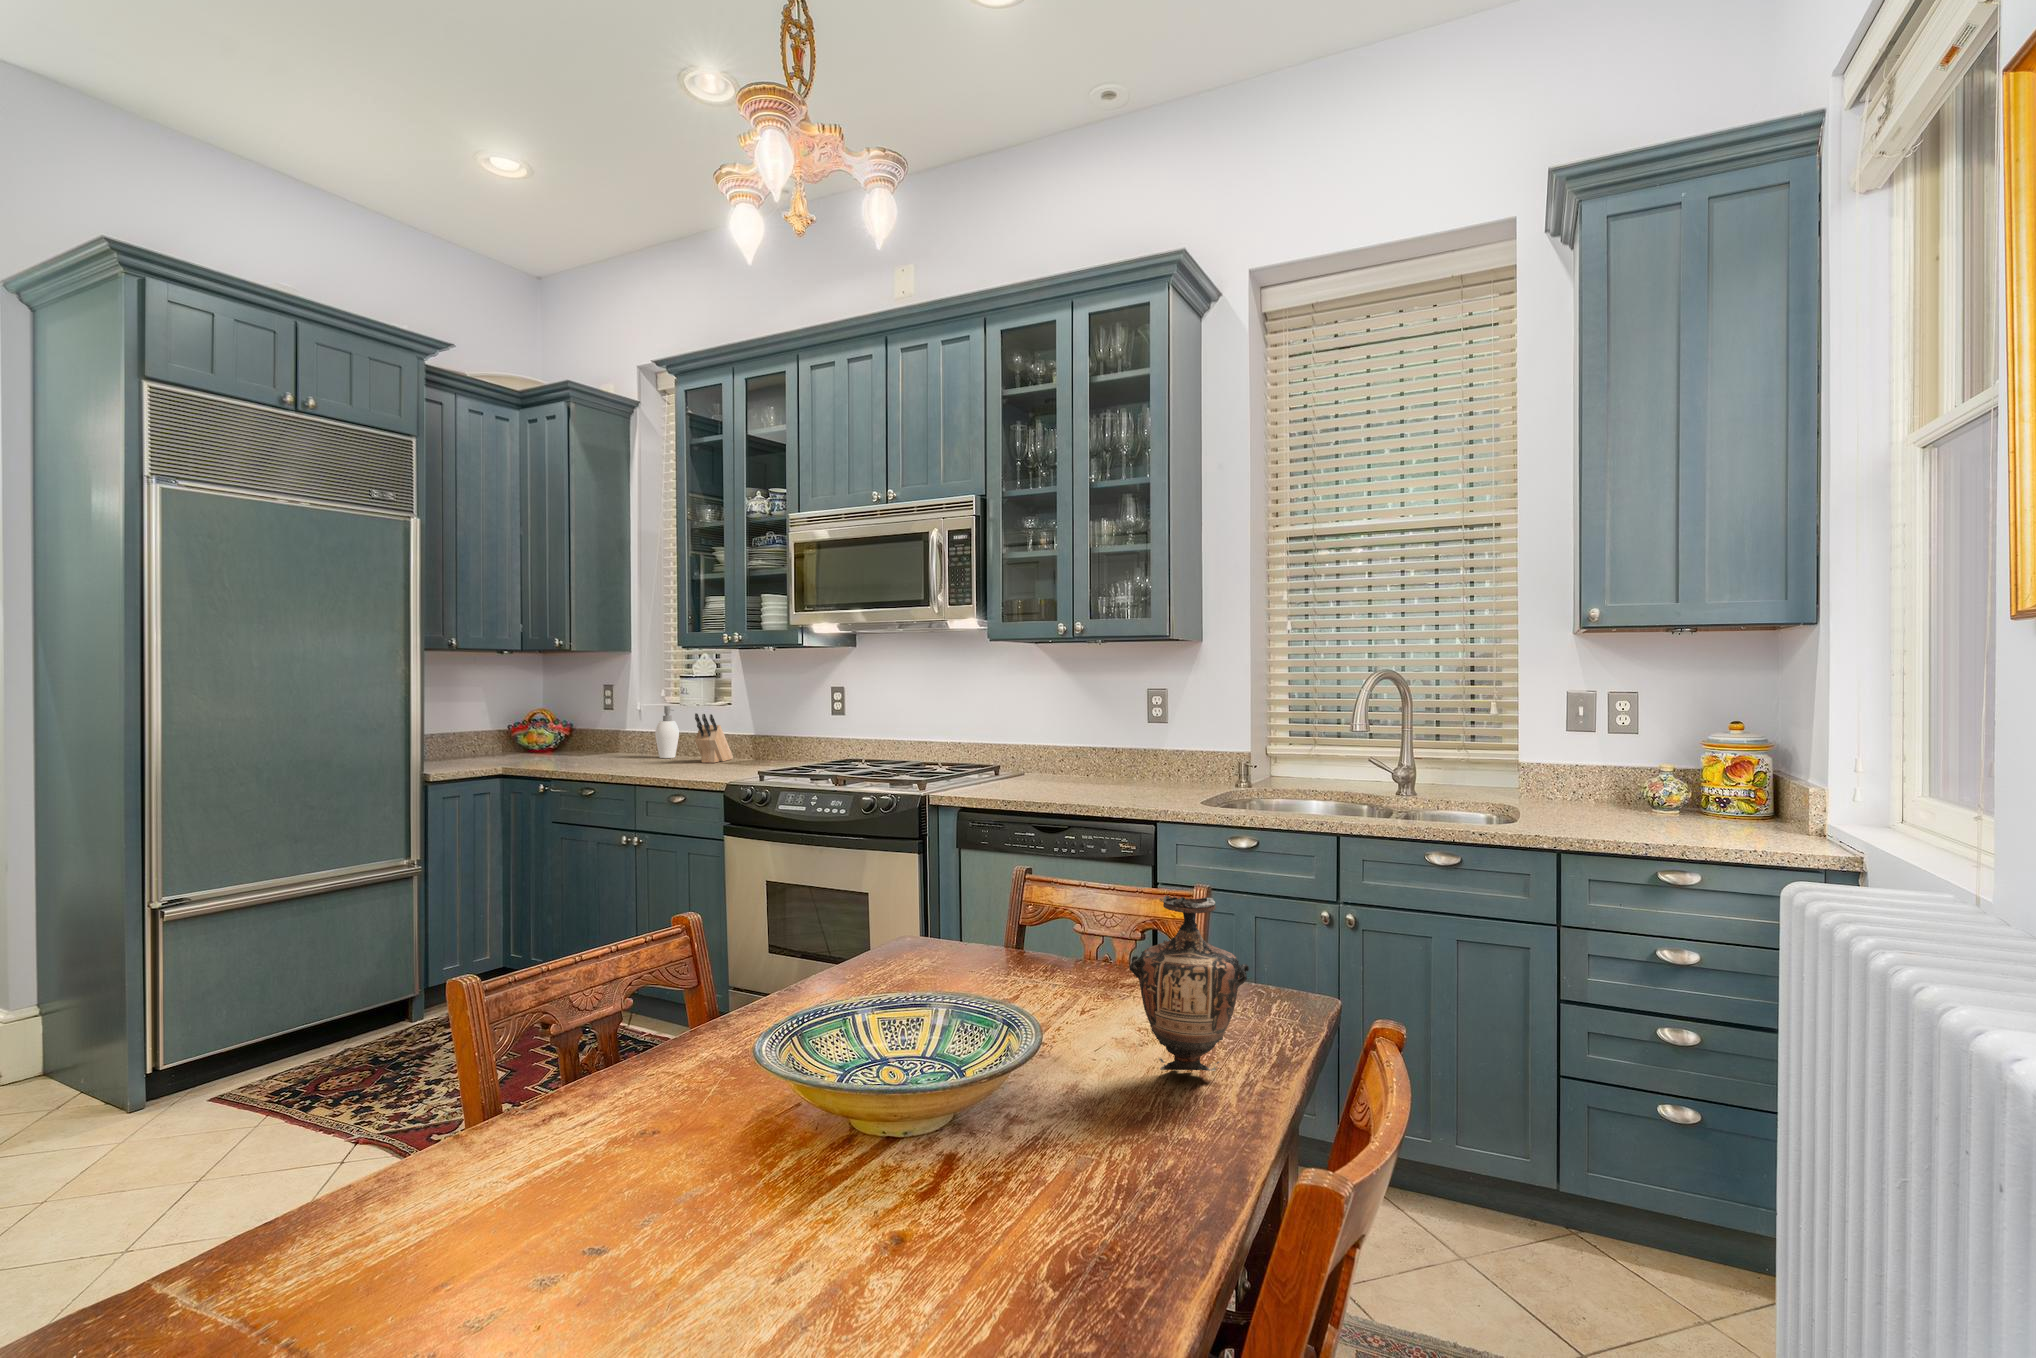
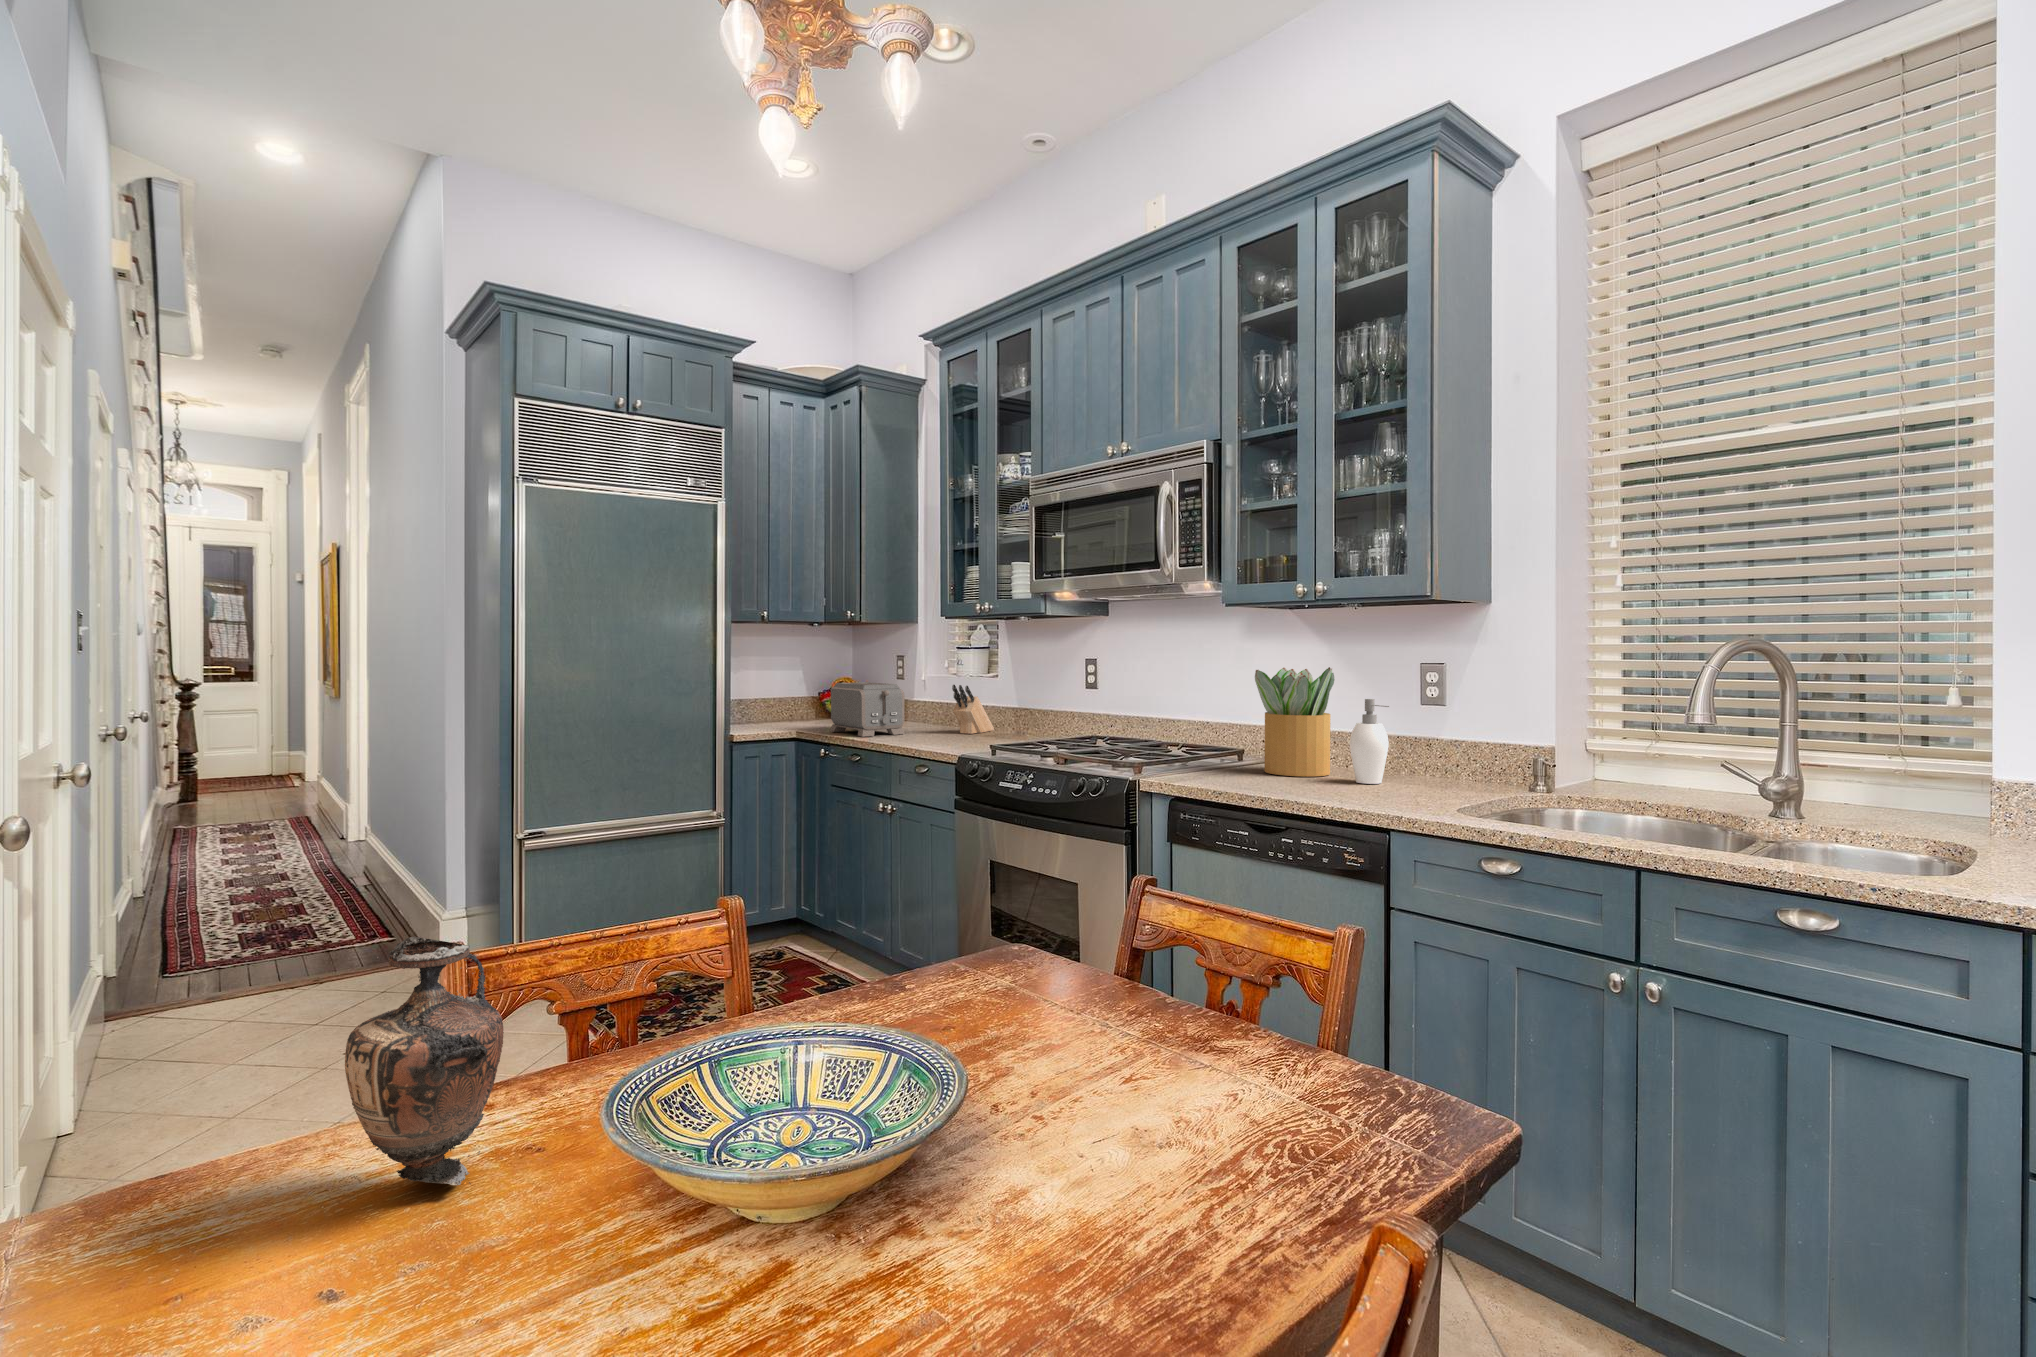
potted plant: none [1020,693,1084,787] -> present [1255,667,1335,776]
soap dispenser: present [655,706,679,758] -> present [1350,699,1389,784]
toaster: none [551,713,642,769] -> present [830,682,905,737]
vase: present [1130,888,1249,1071] -> present [345,932,504,1185]

